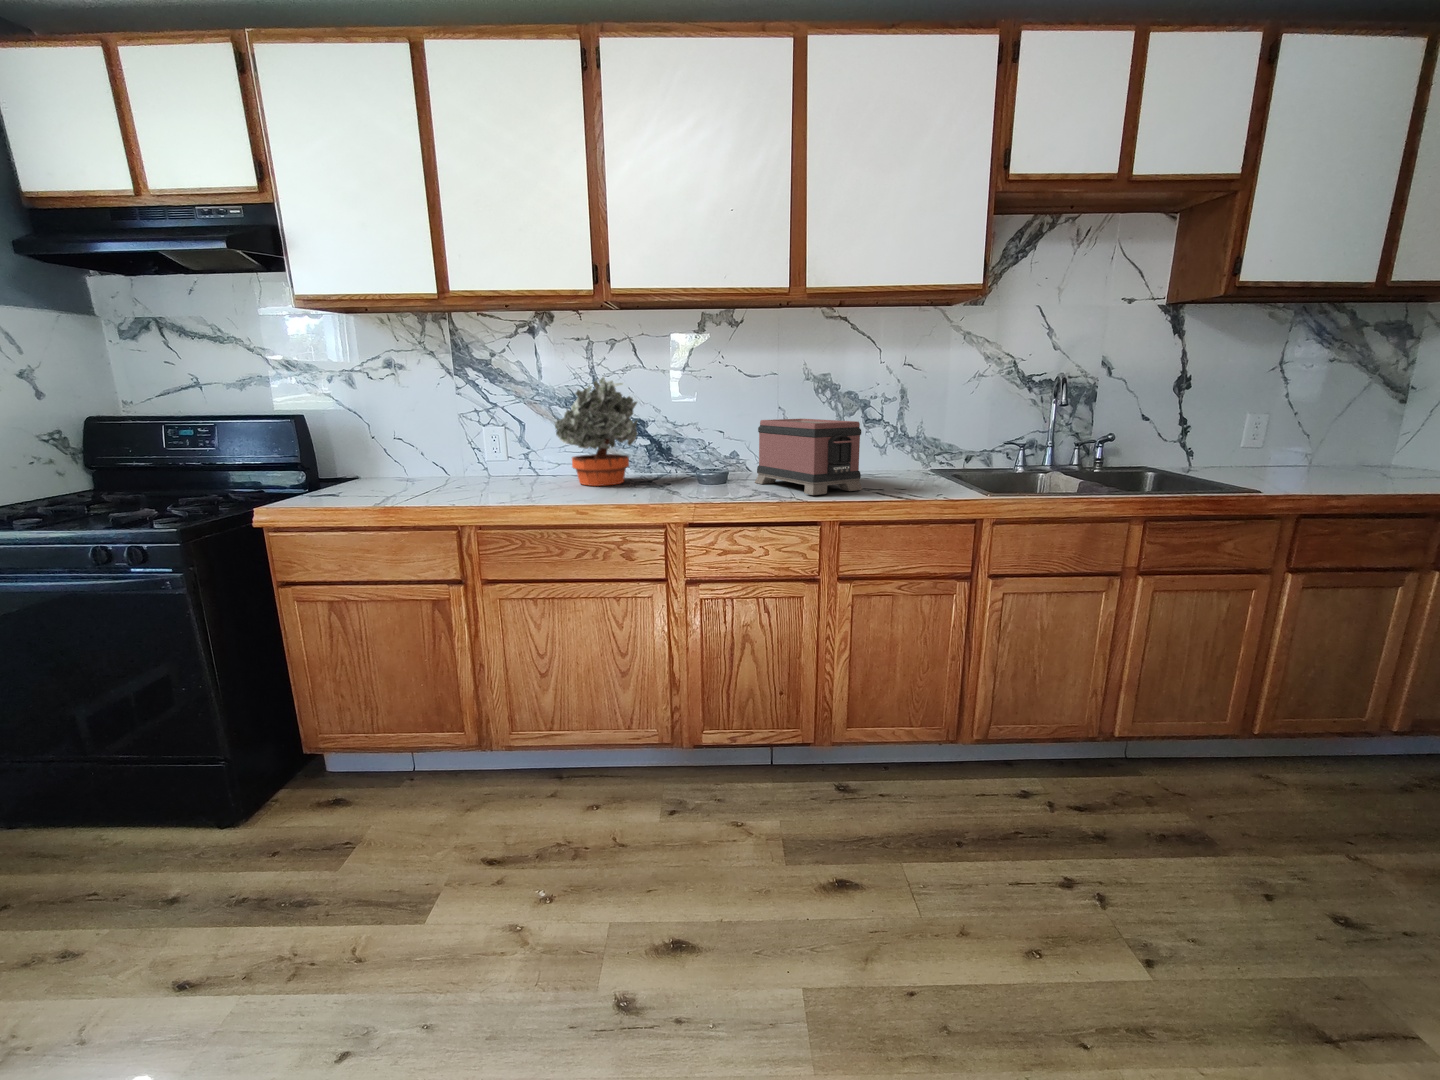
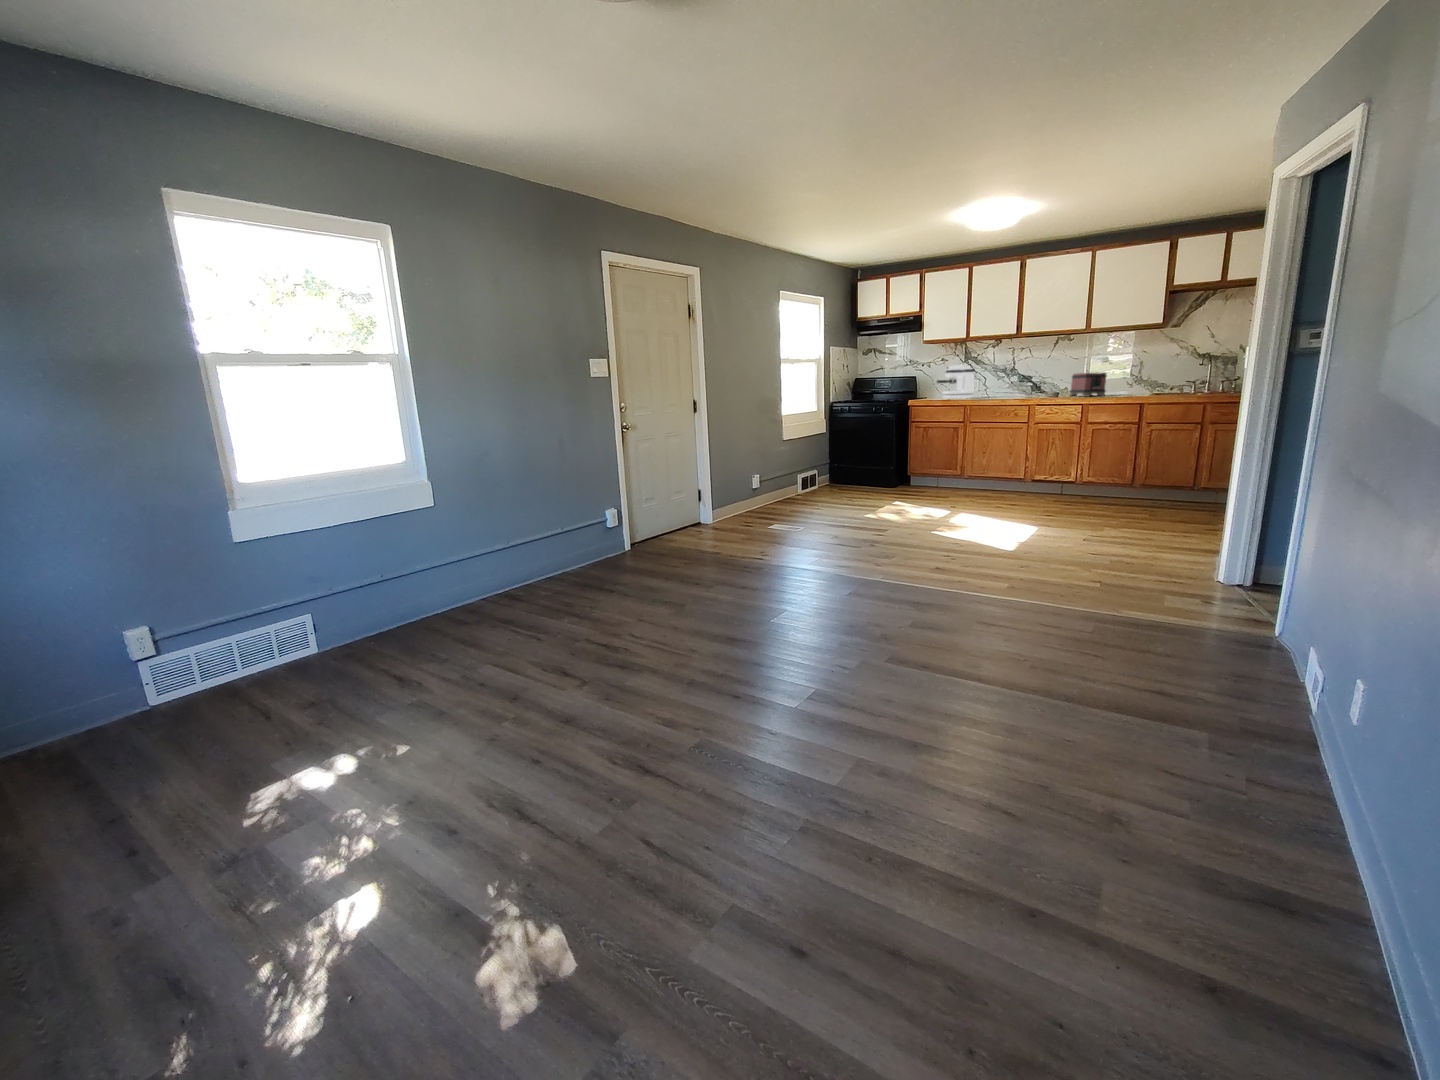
potted plant: present [555,377,638,486] -> none [997,361,1028,397]
coffee maker: none [362,385,490,495] -> present [937,365,975,399]

